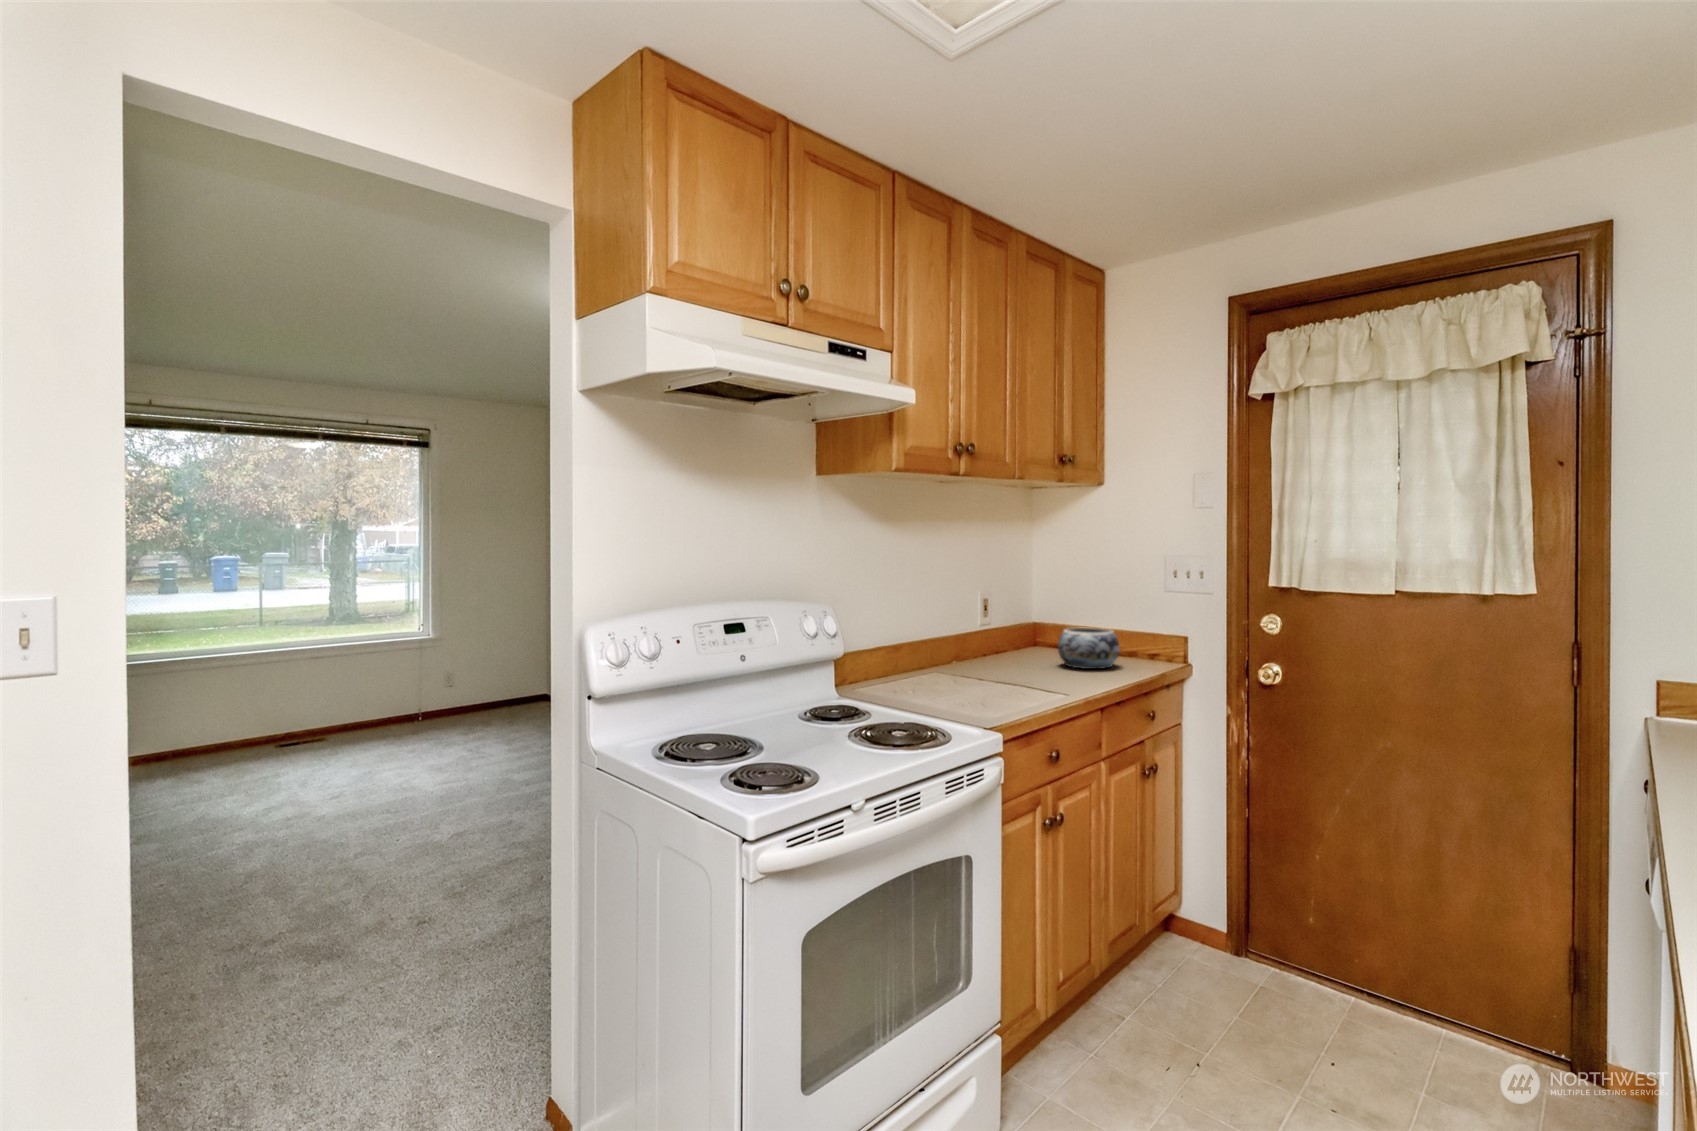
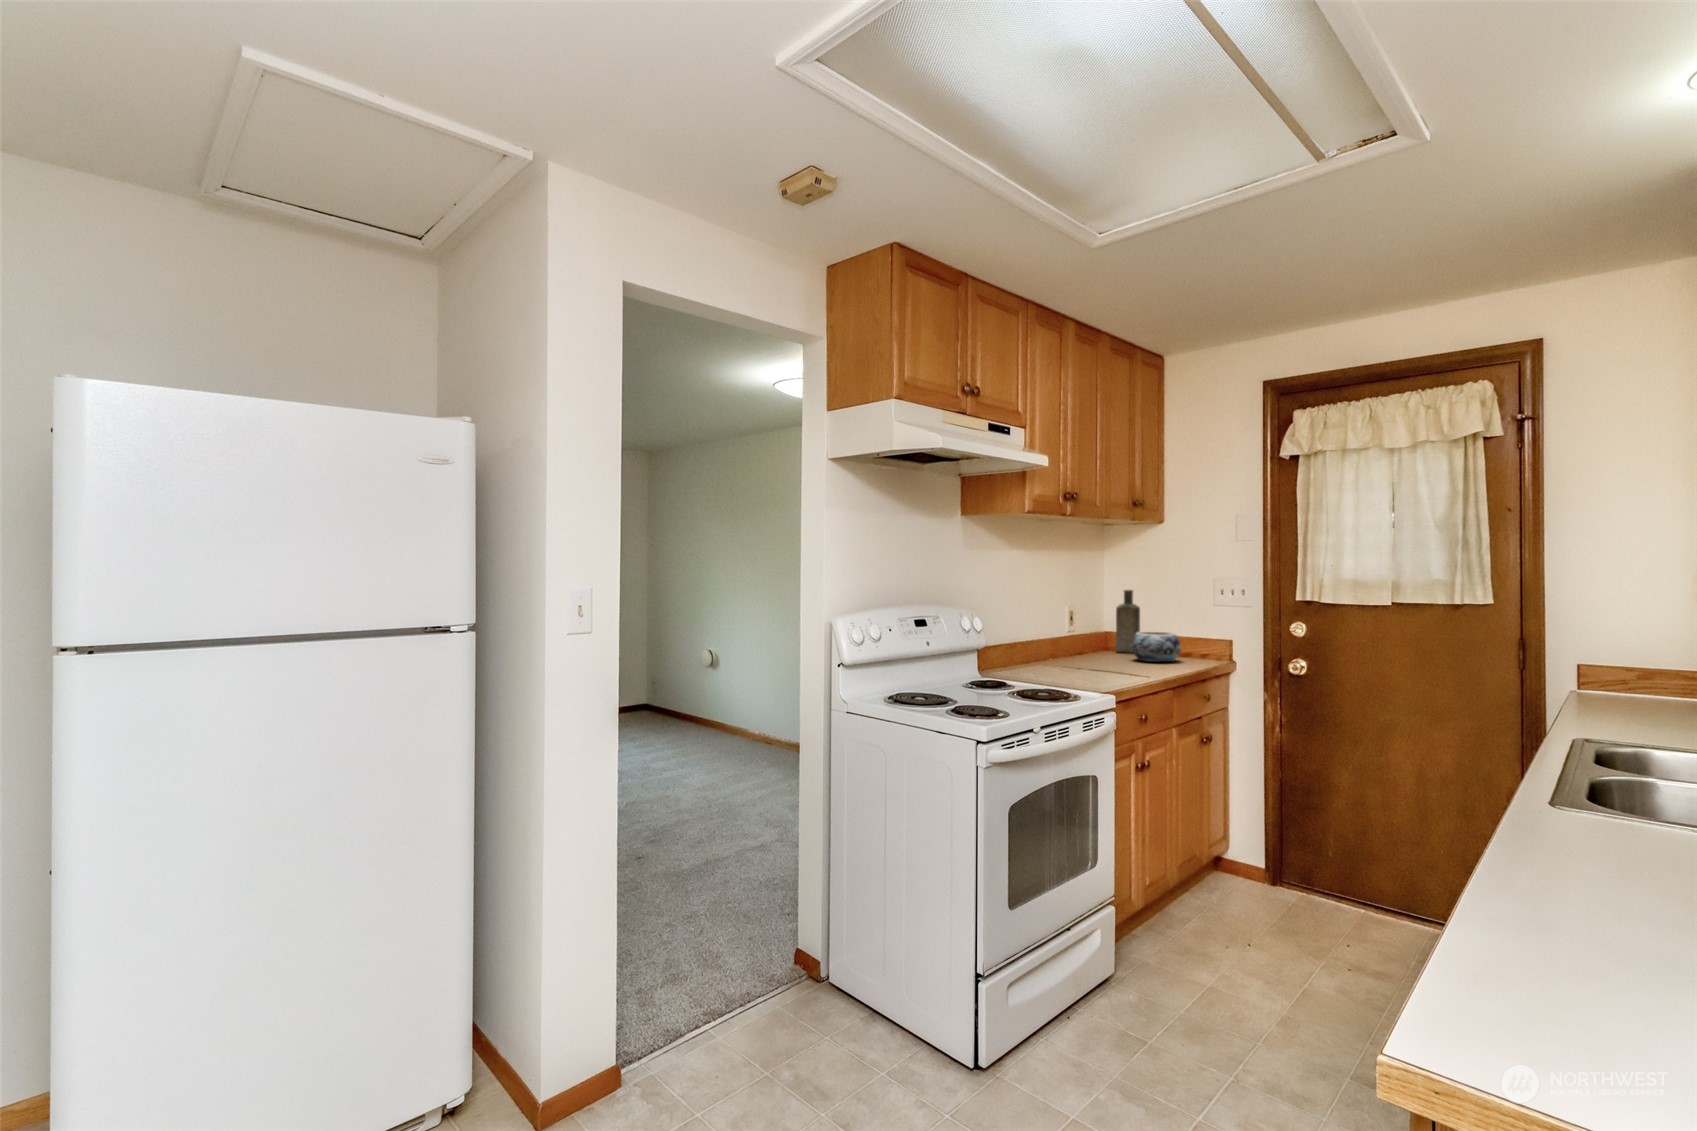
bottle: none [1042,572,1074,653] -> present [1116,590,1140,653]

